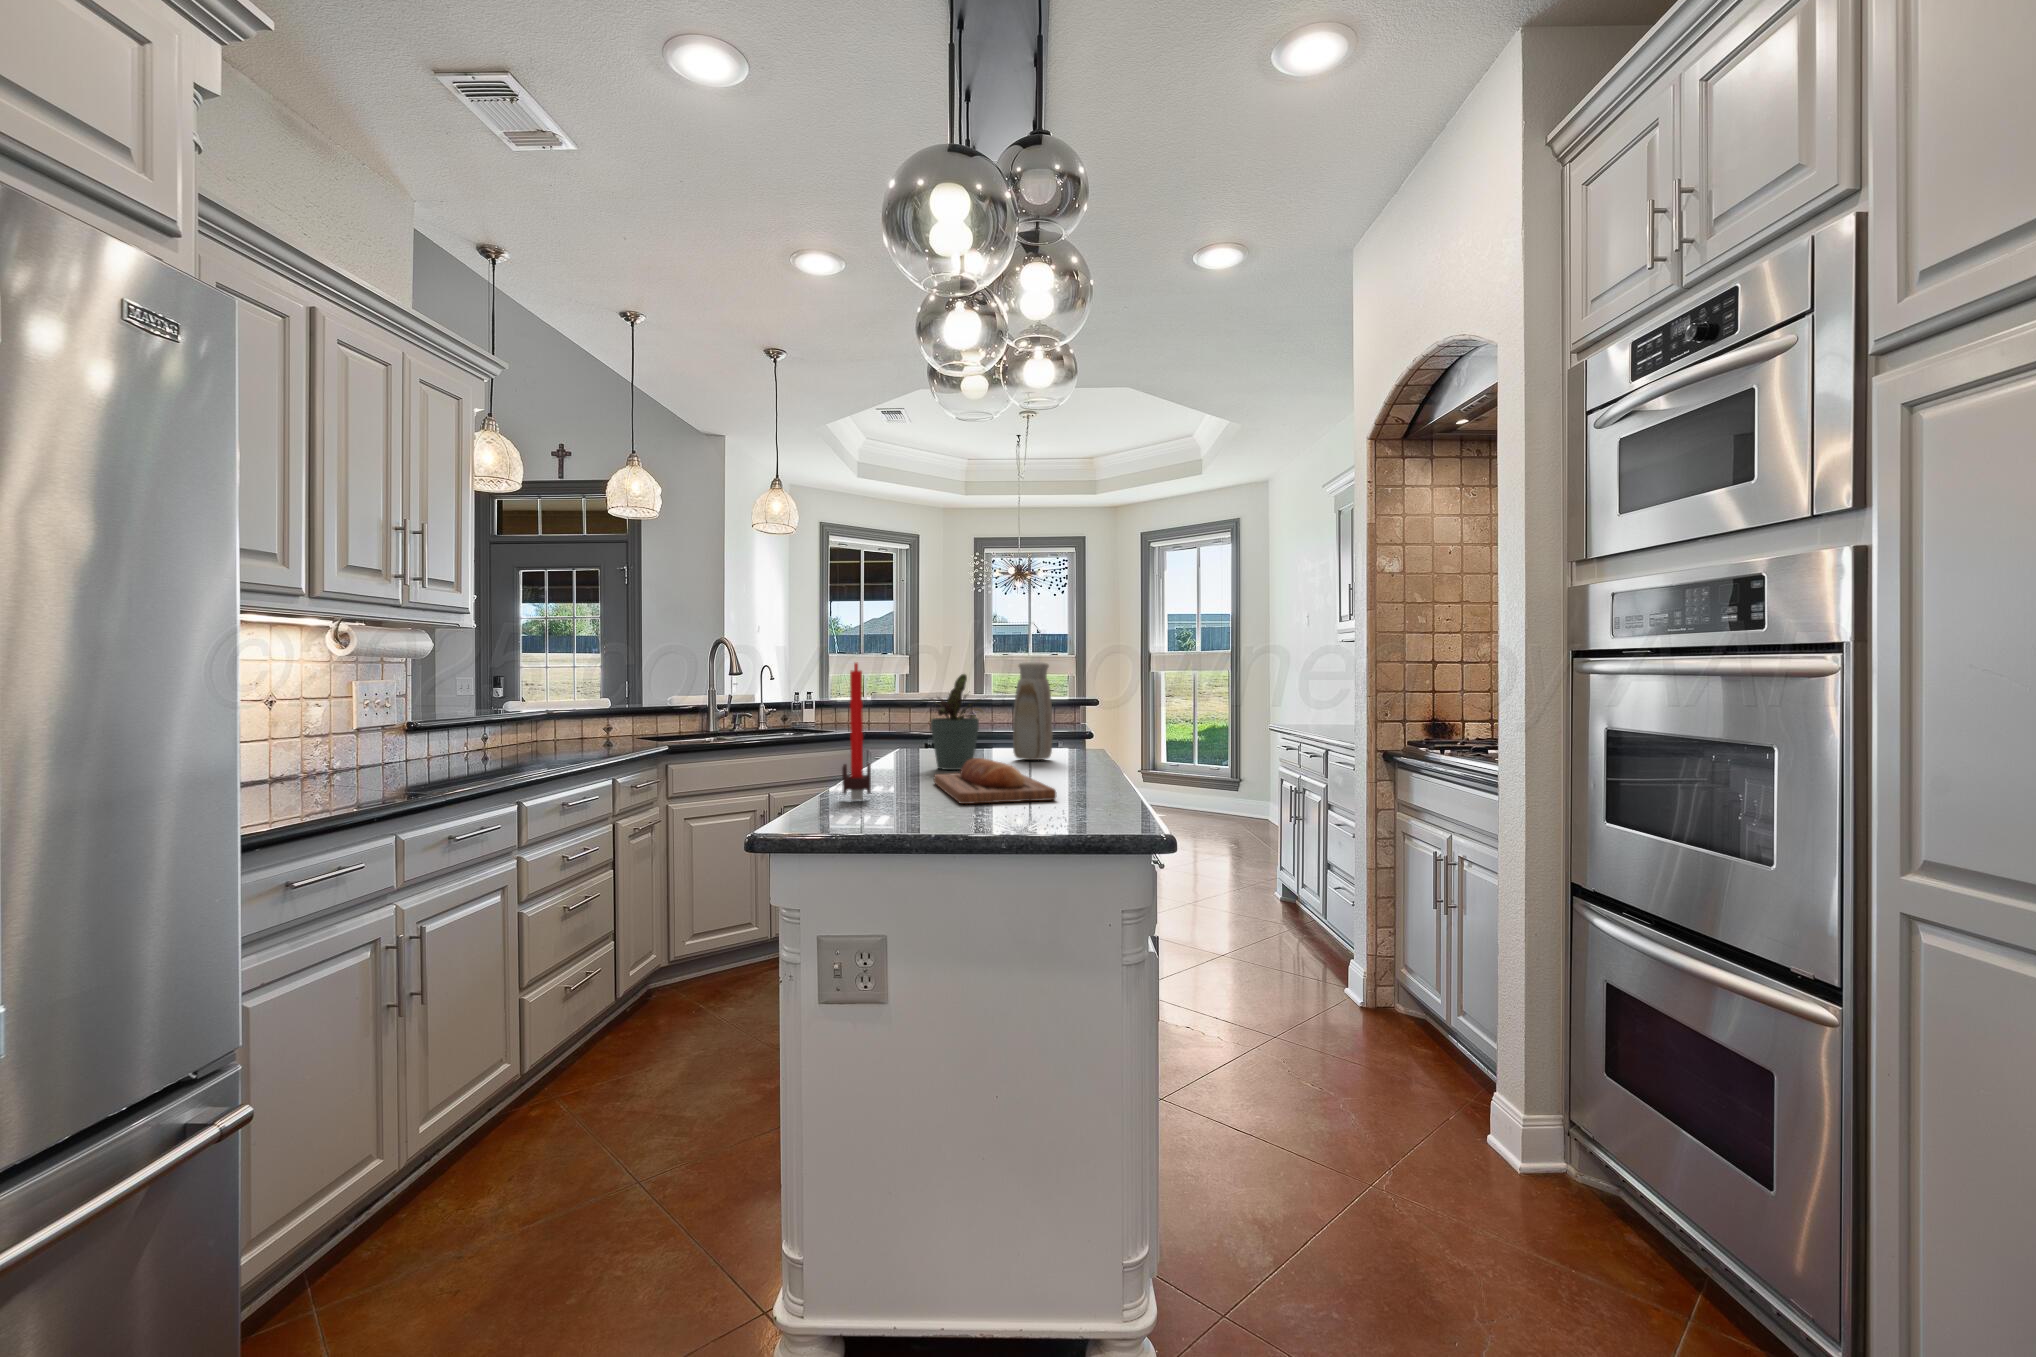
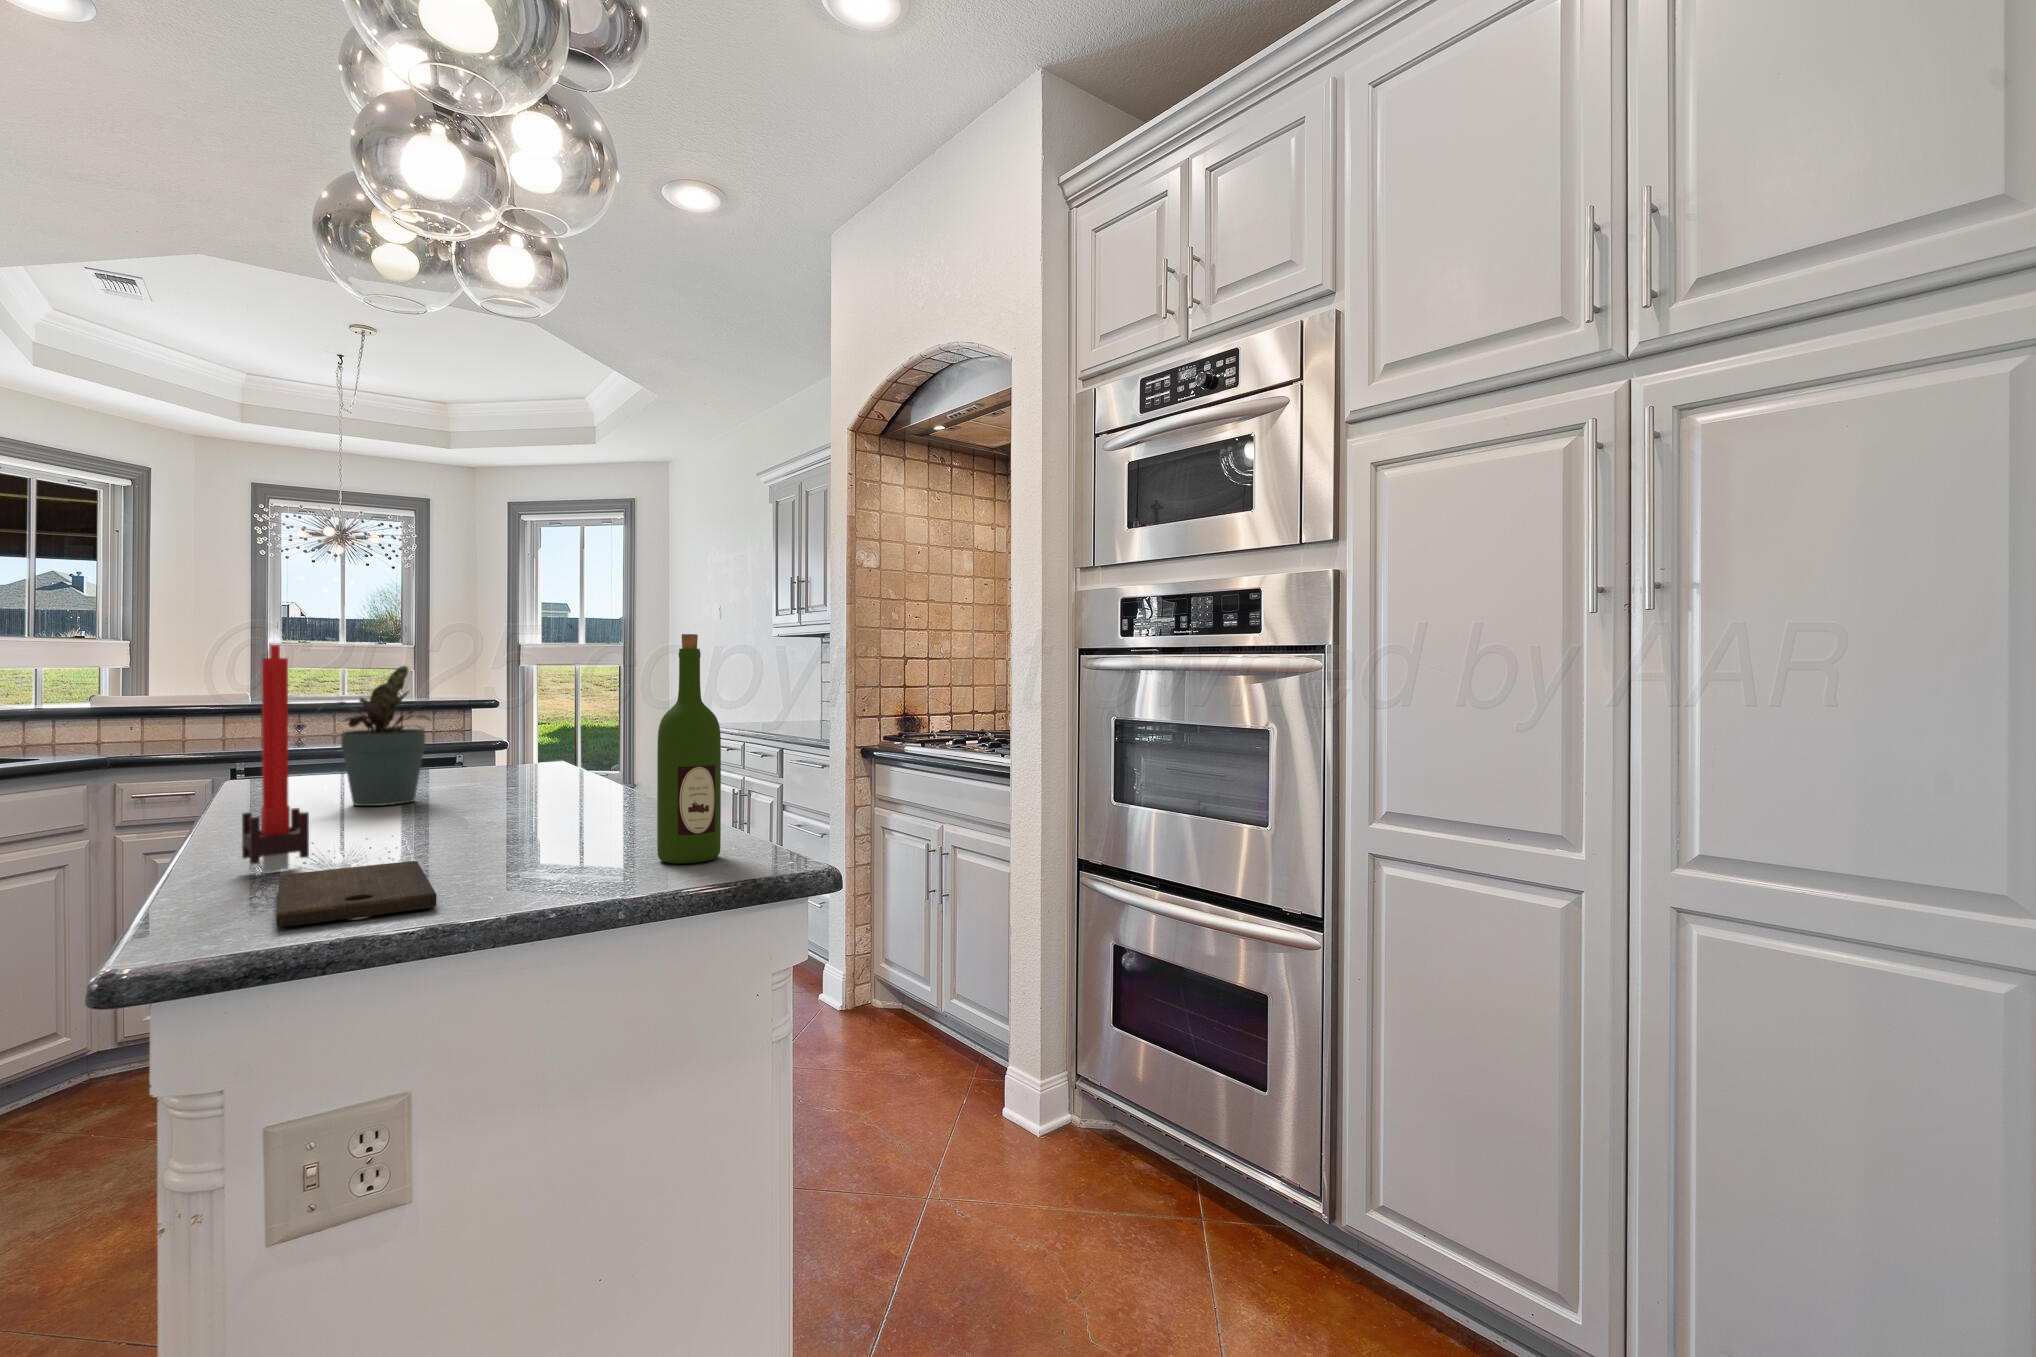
wine bottle: none [1053,650,1097,821] -> present [657,634,721,864]
vase: present [1013,662,1053,760] -> none [462,651,522,782]
bread loaf: present [934,758,1057,804] -> none [383,786,621,856]
cutting board: none [823,801,917,827] -> present [276,861,437,927]

